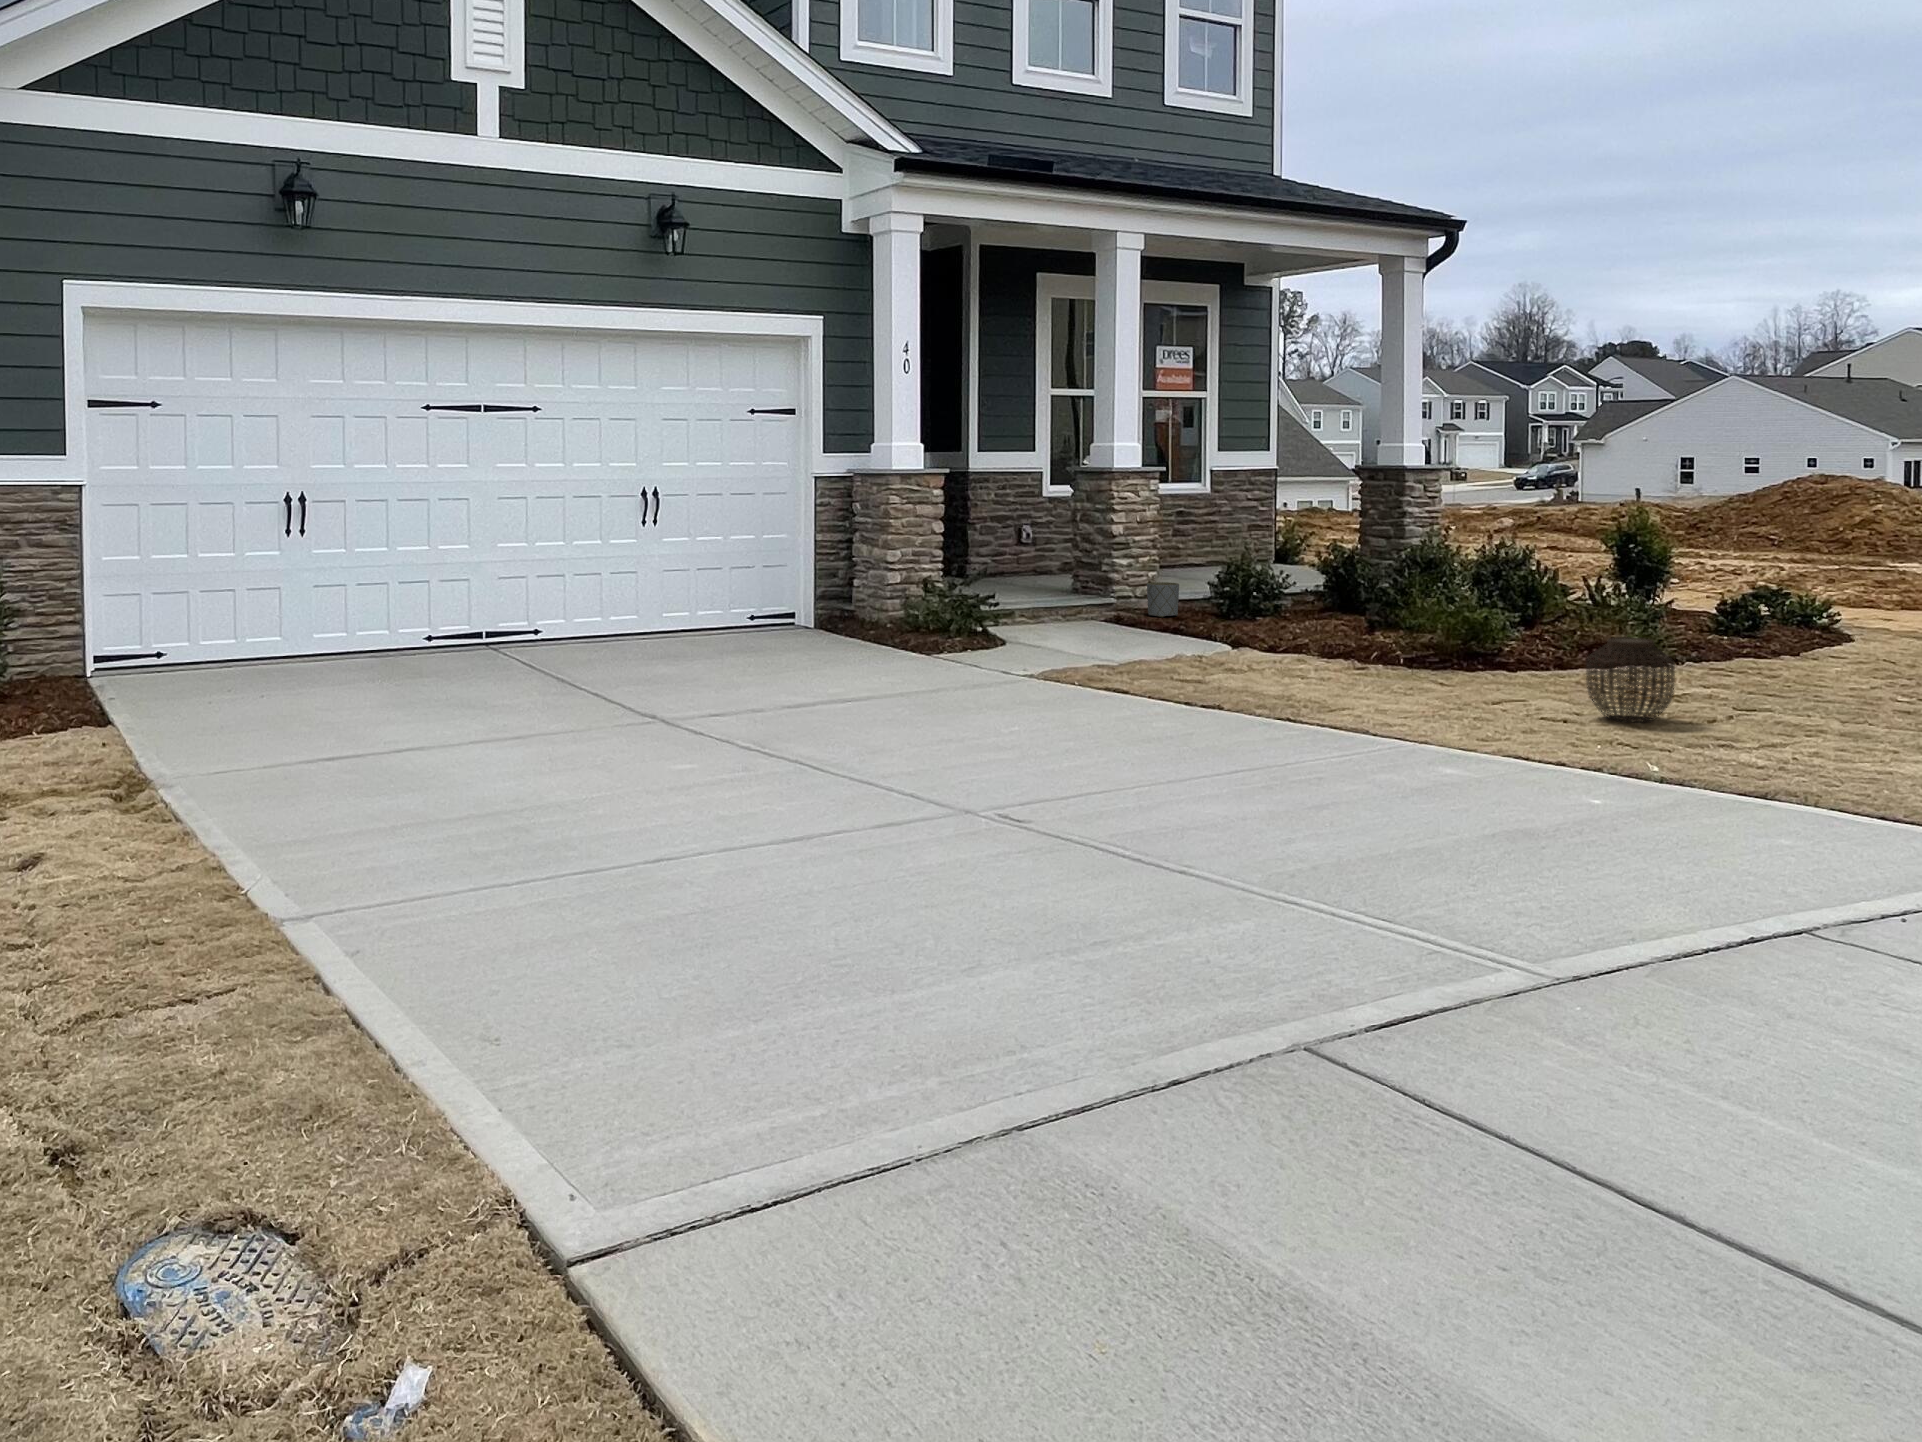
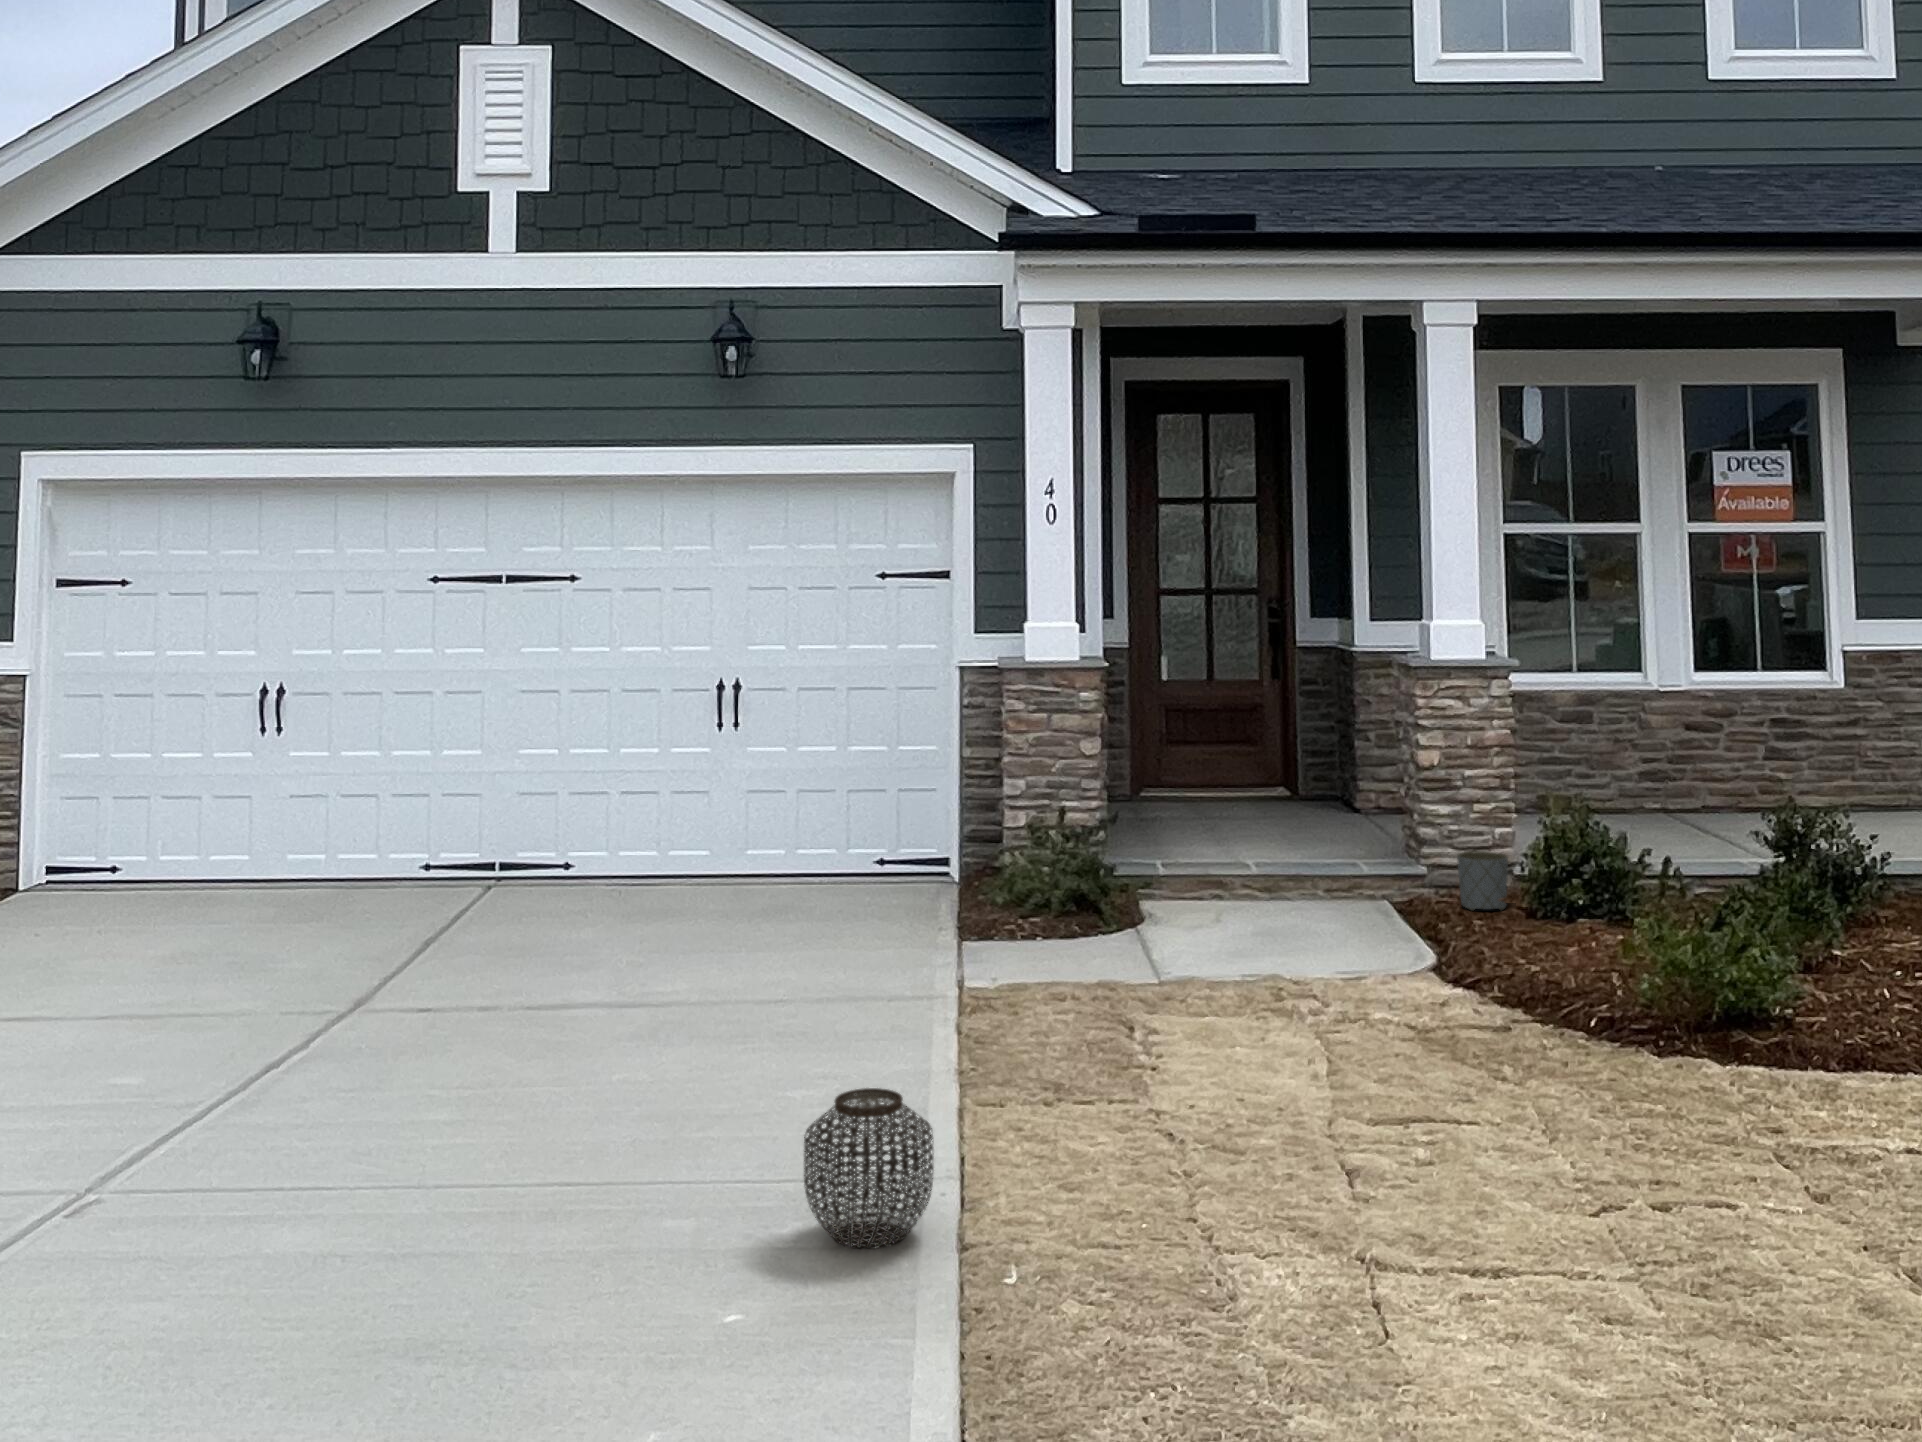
woven basket: present [1586,637,1675,722] -> present [804,1088,933,1248]

